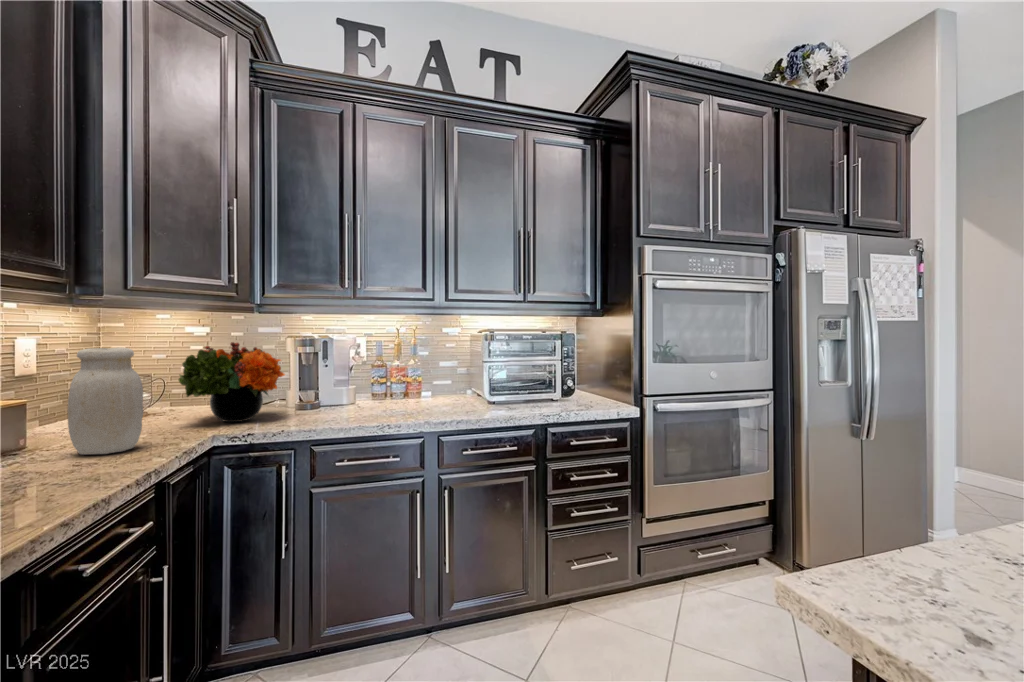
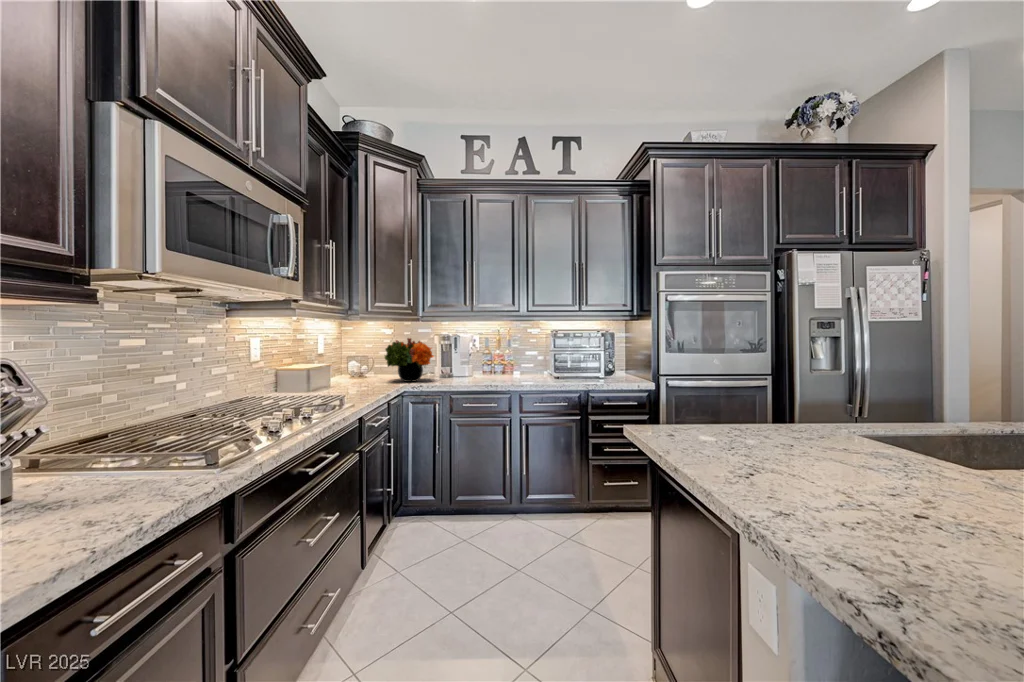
jar: present [67,348,143,455] -> none [346,340,374,389]

